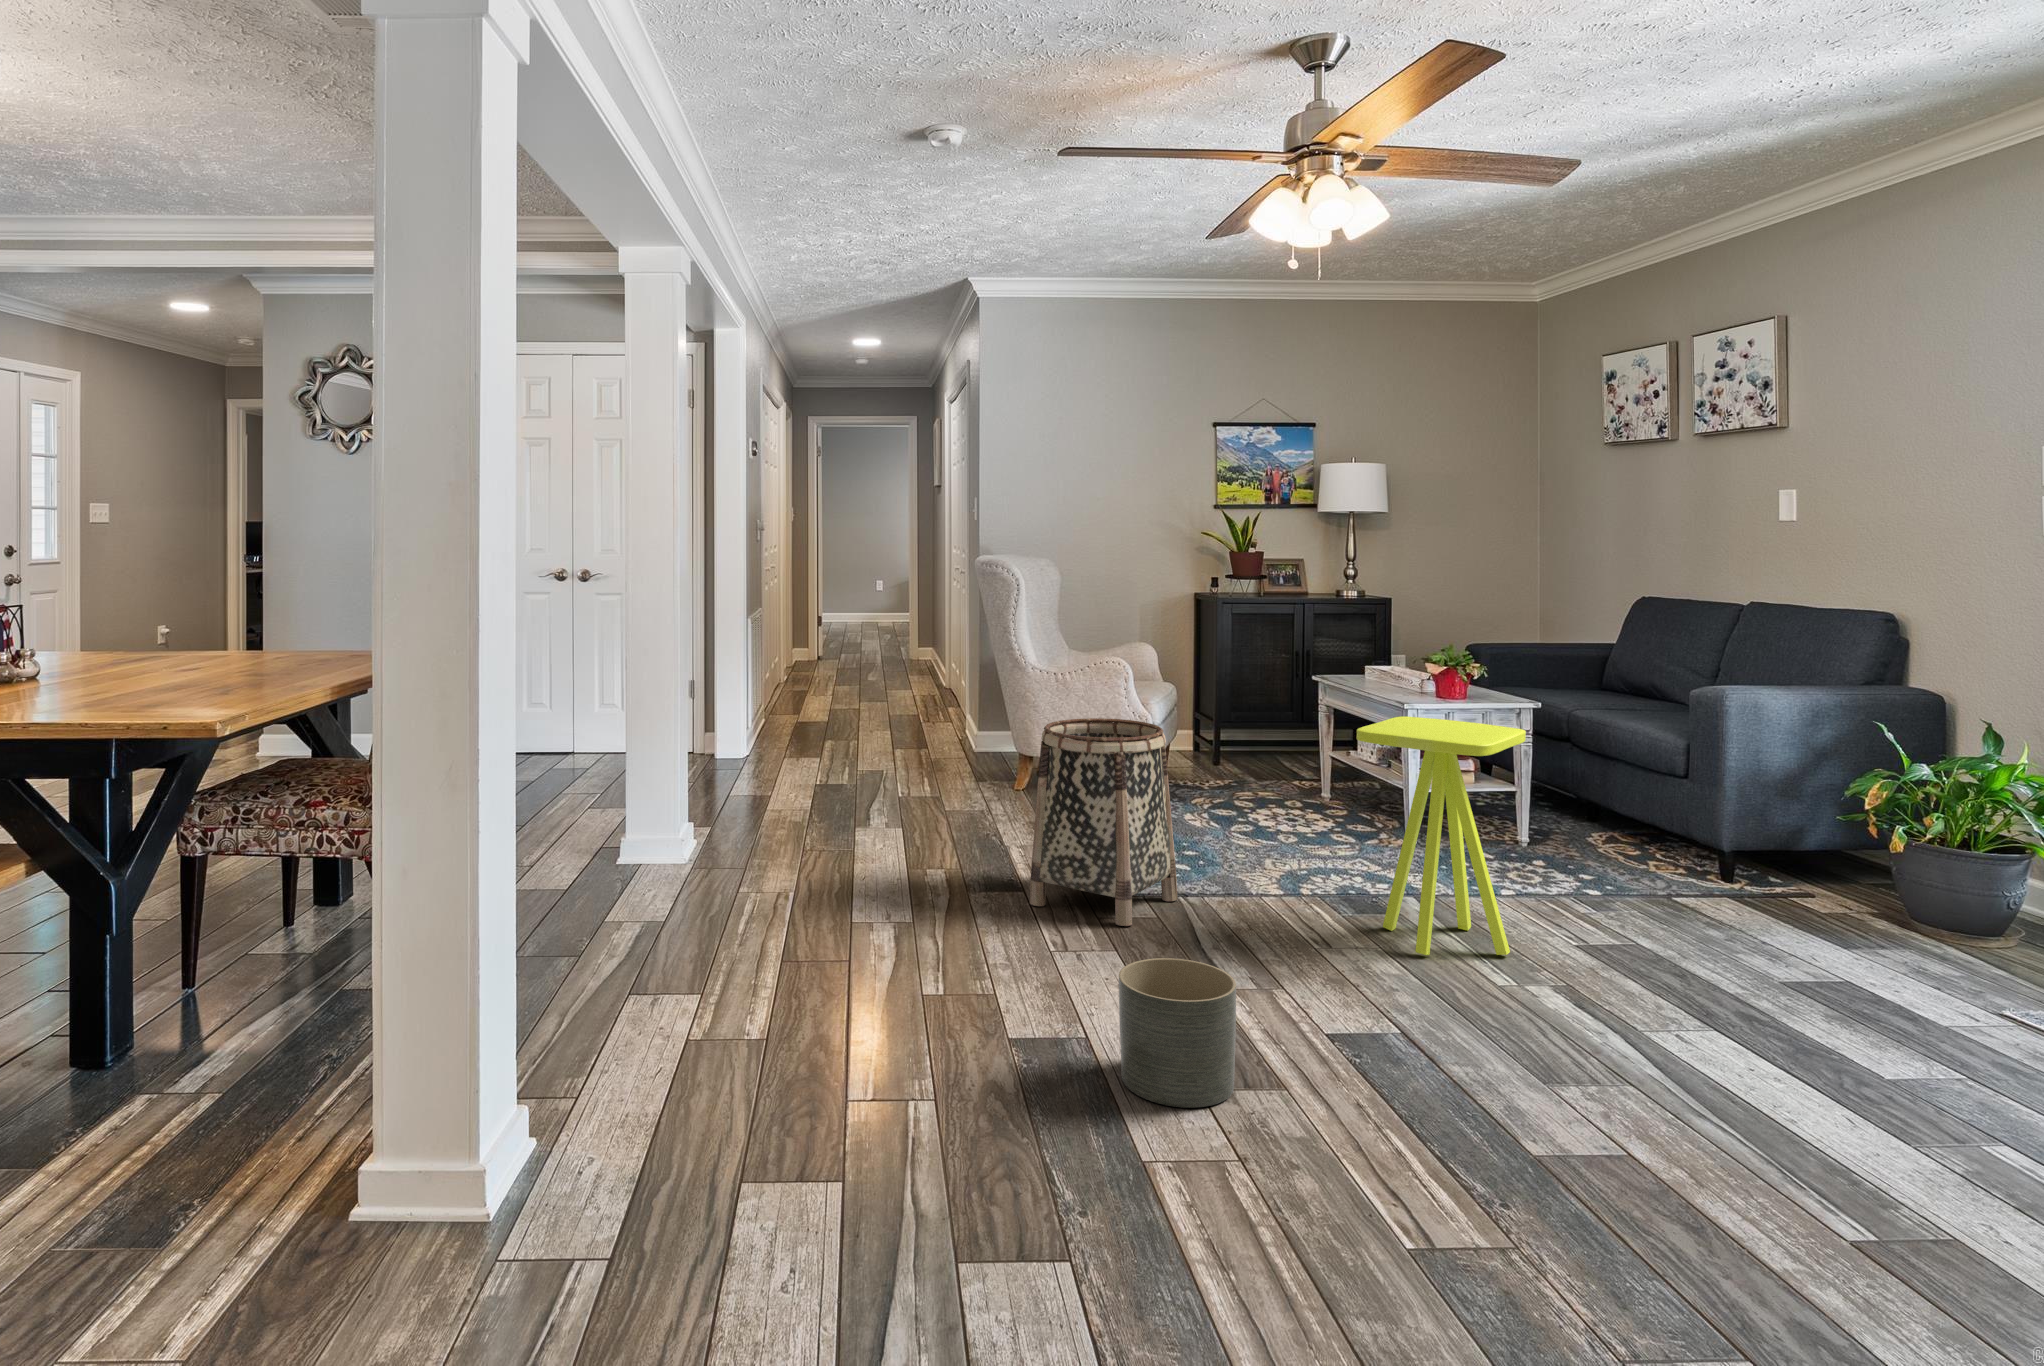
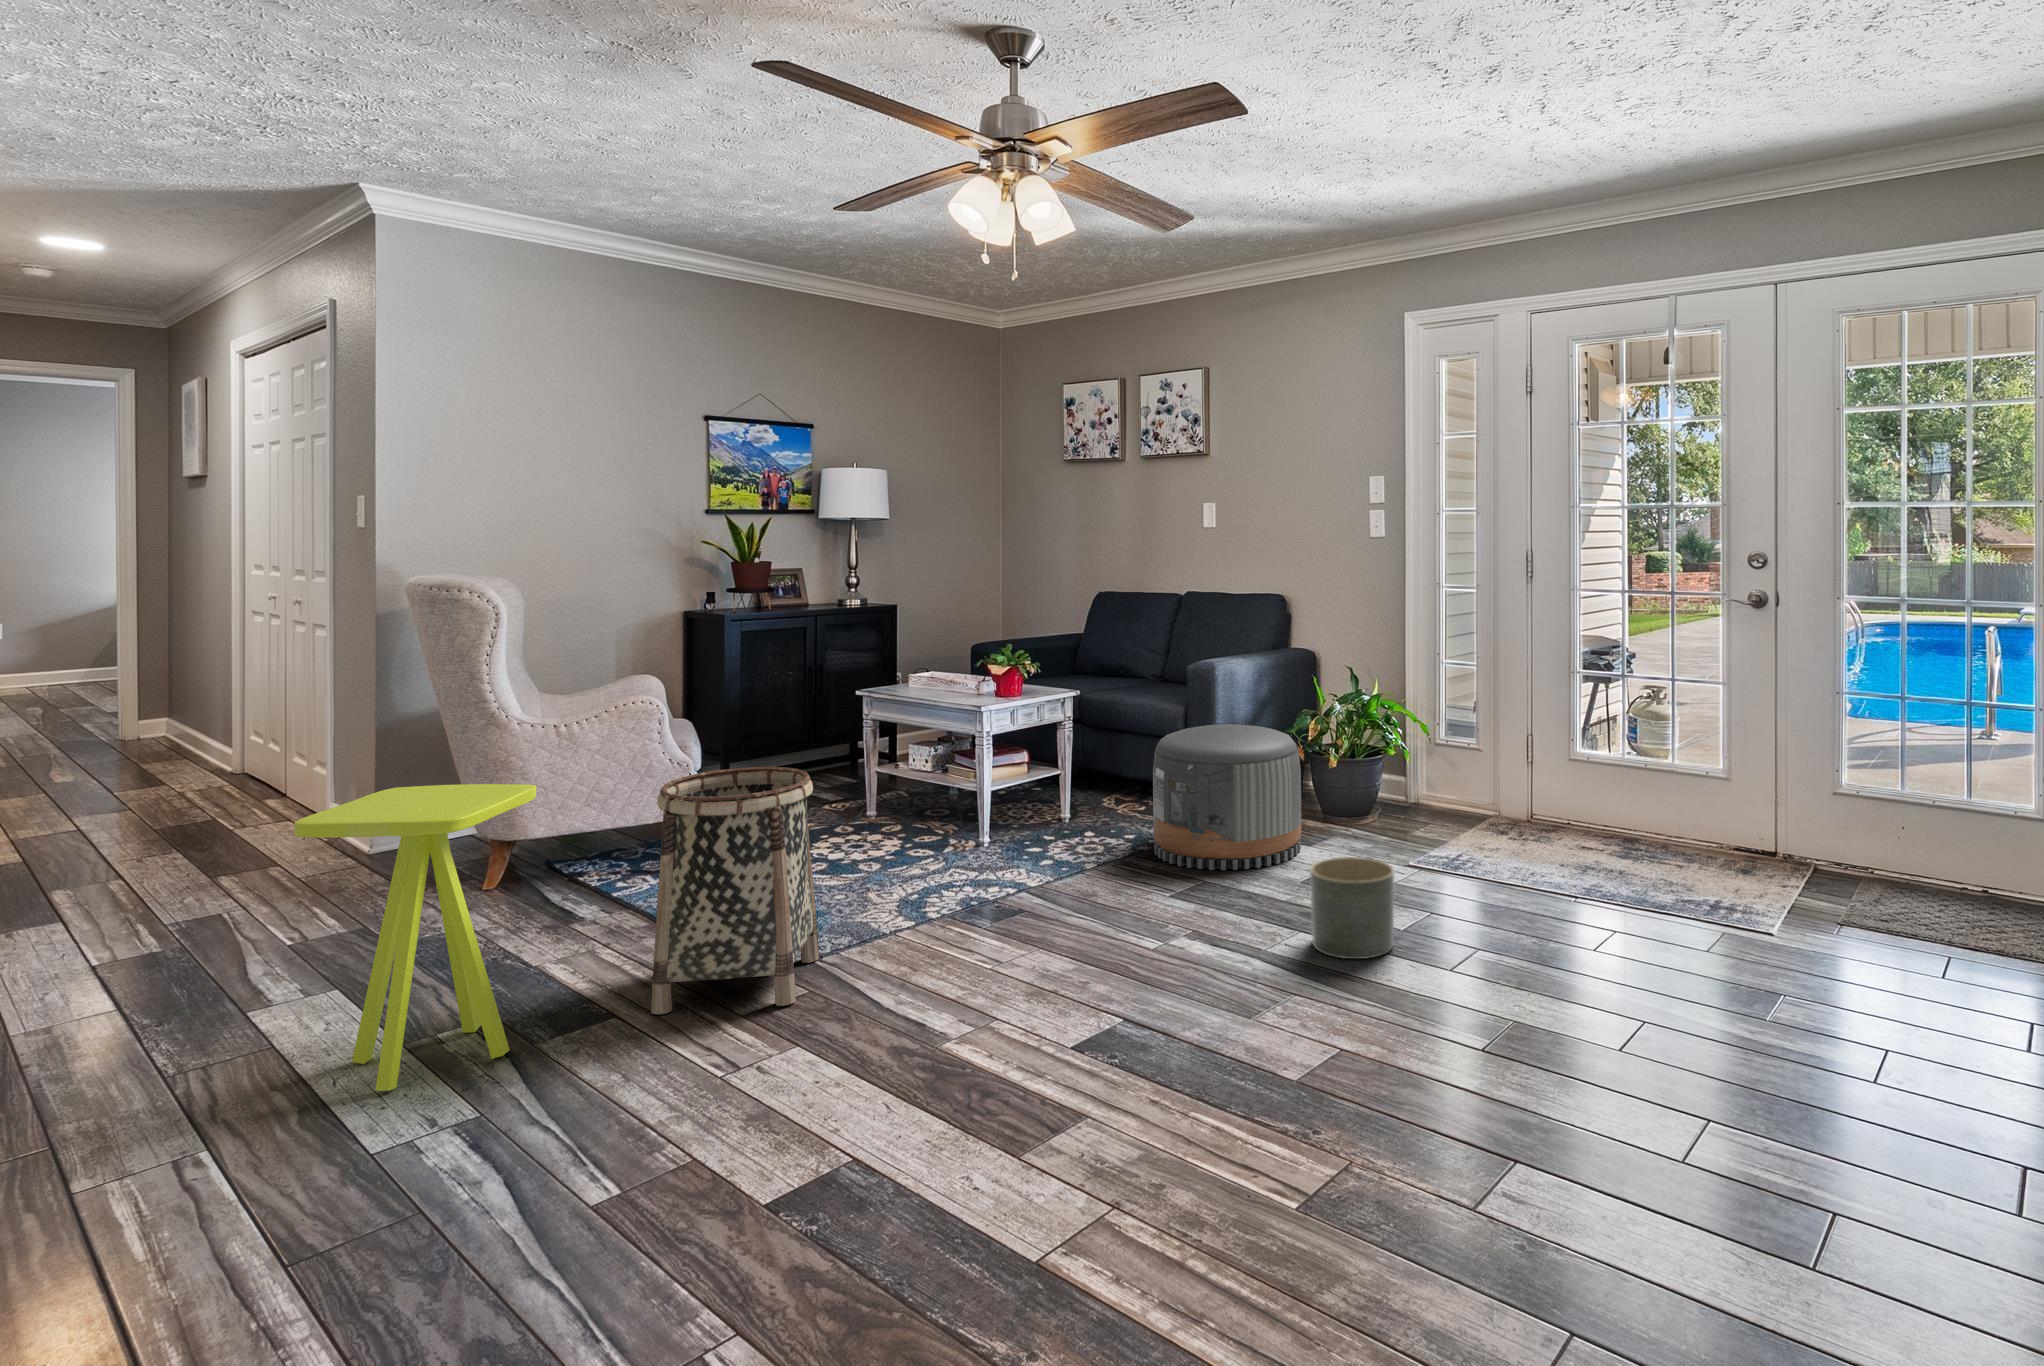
side table: present [1356,716,1526,955] -> present [294,784,536,1091]
pouf: none [1596,758,1817,943] -> present [1153,724,1301,870]
planter: present [1119,958,1236,1108] -> present [1310,857,1394,959]

